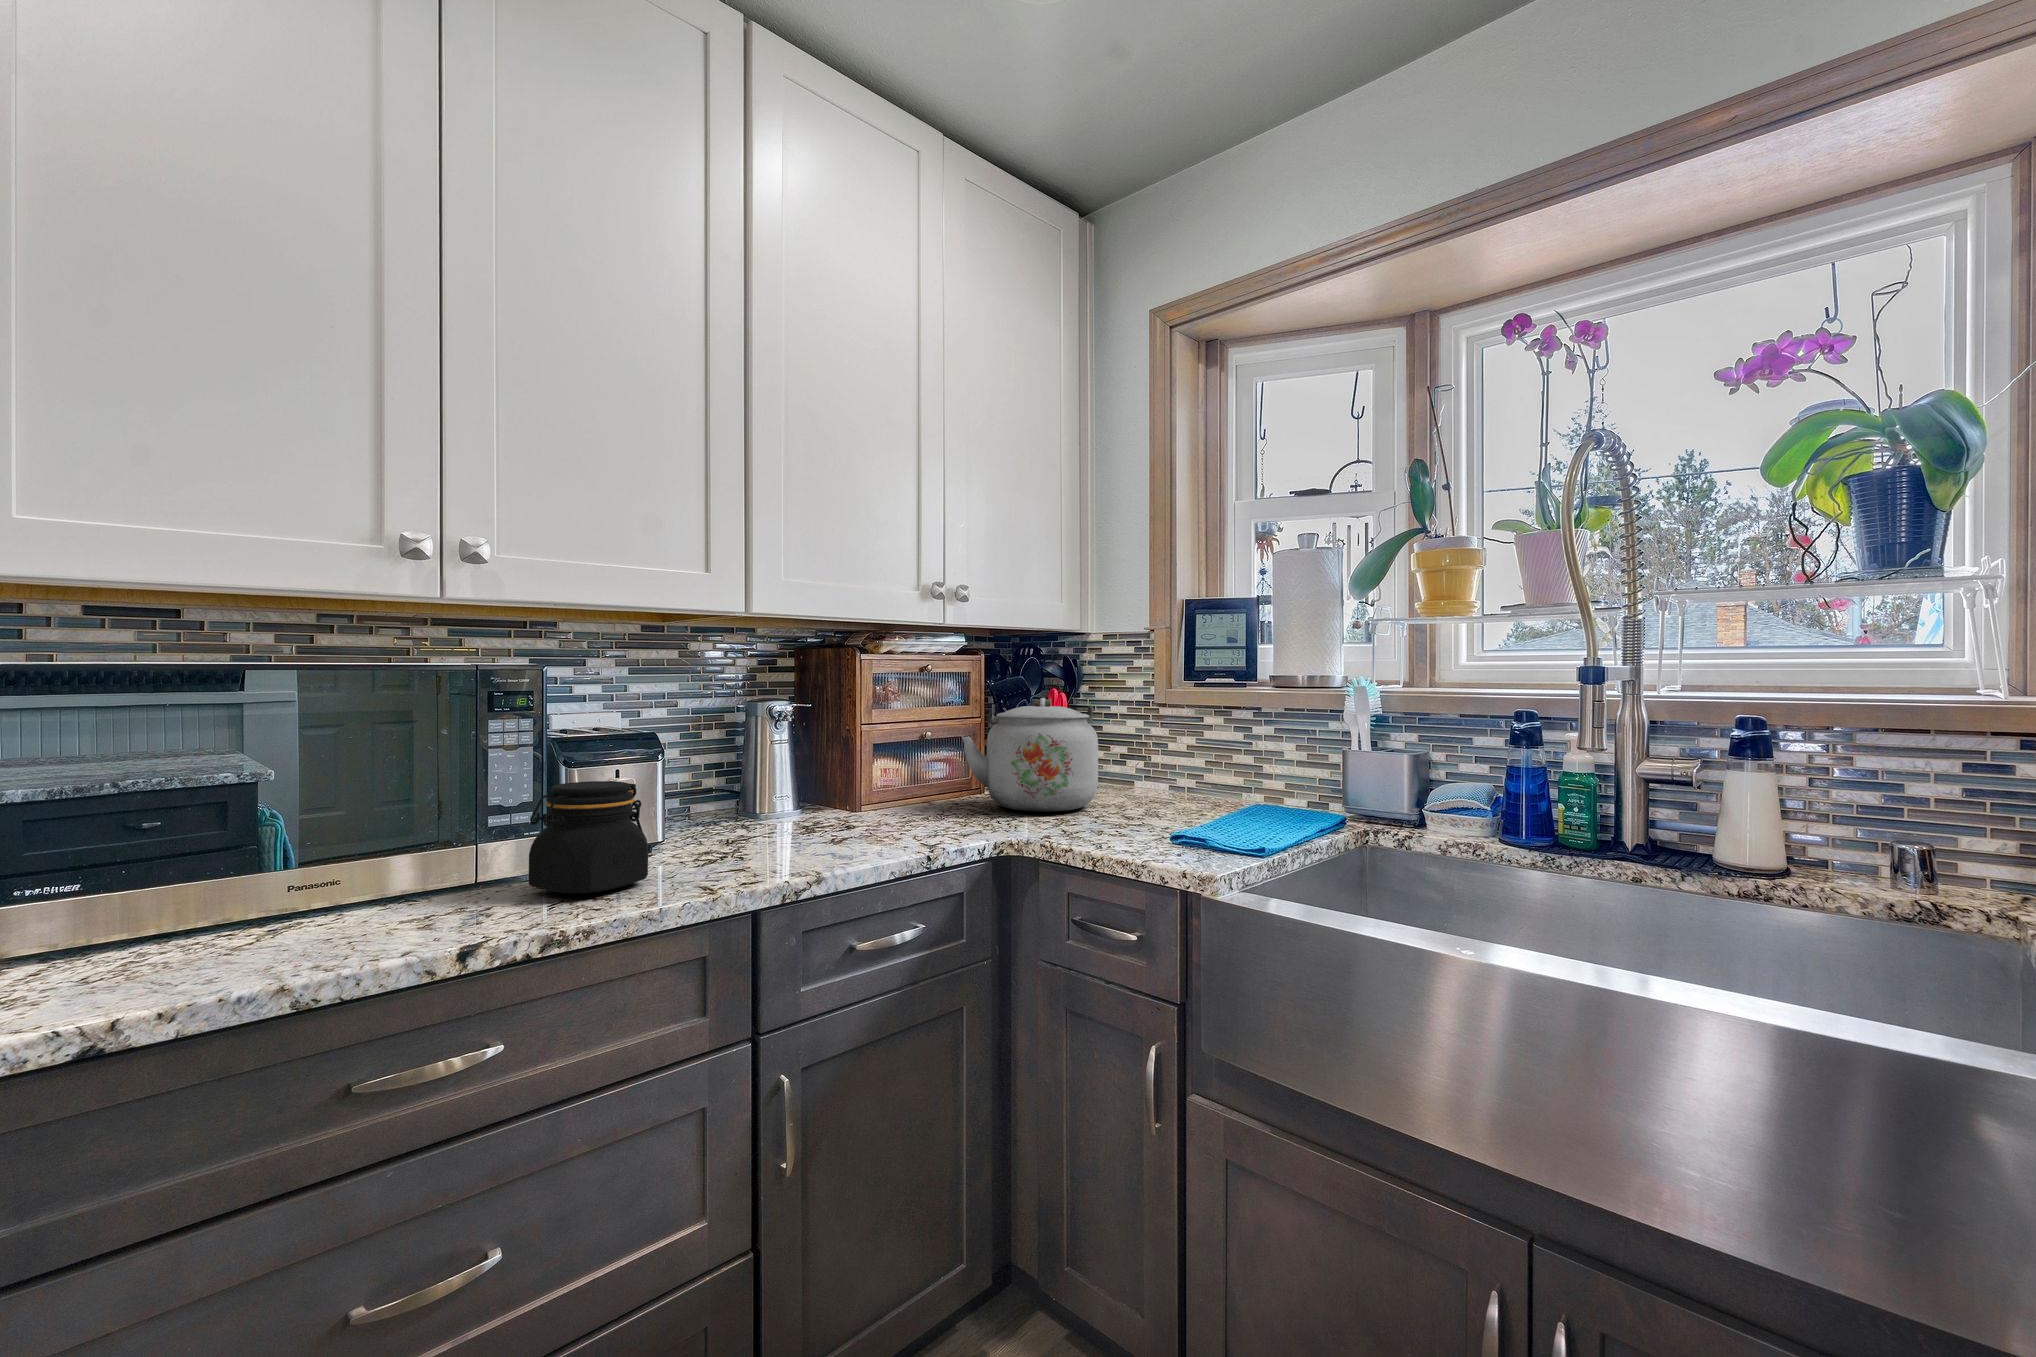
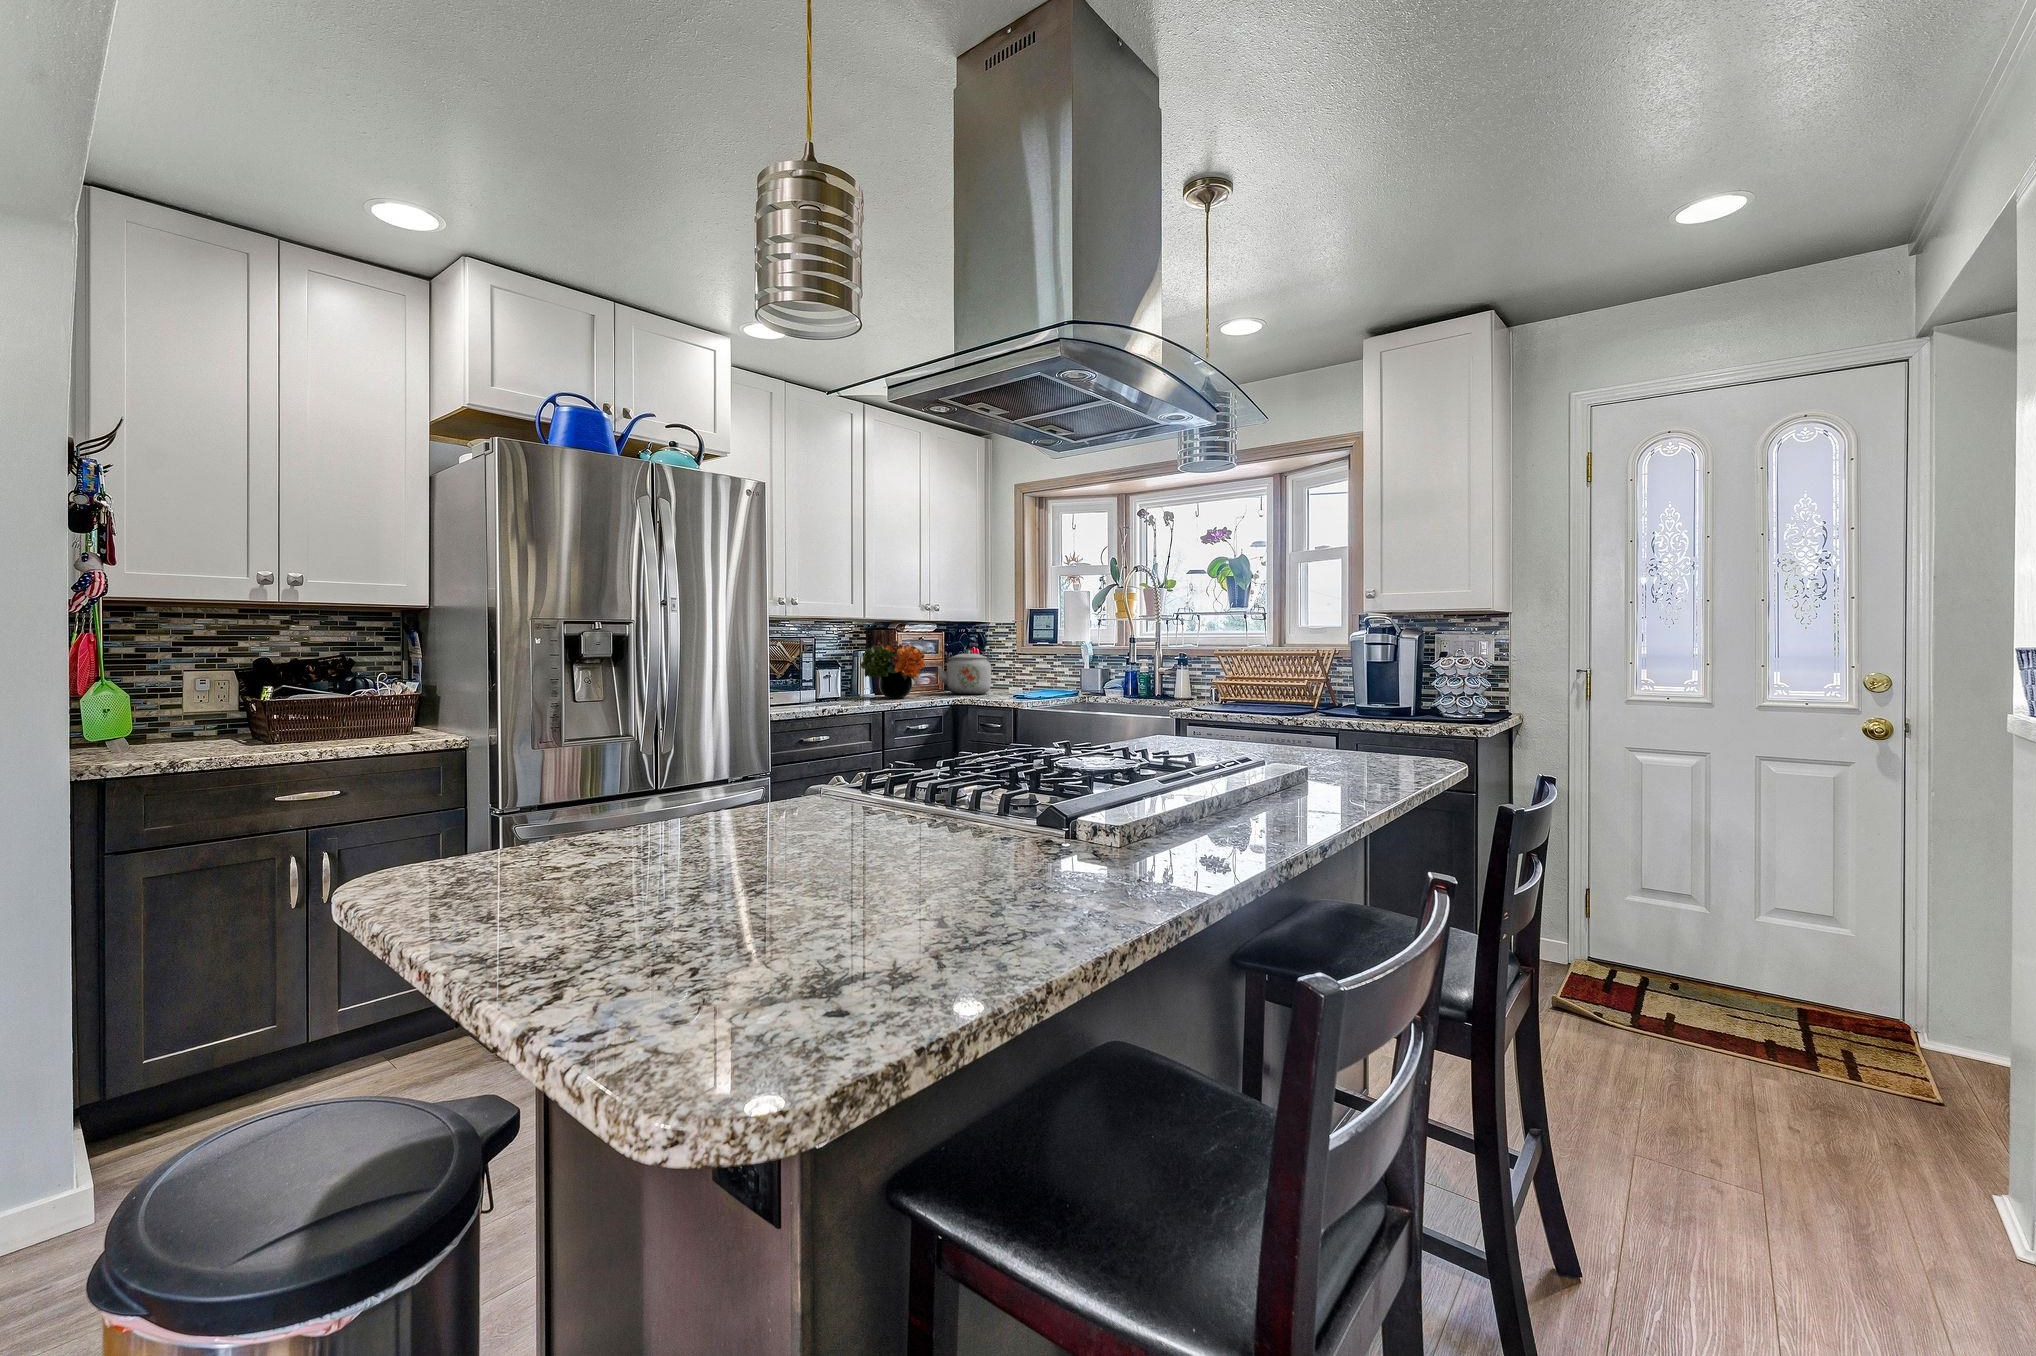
flower arrangement: none [731,672,923,837] -> present [860,640,926,698]
jar: present [529,781,648,894] -> none [818,674,850,705]

